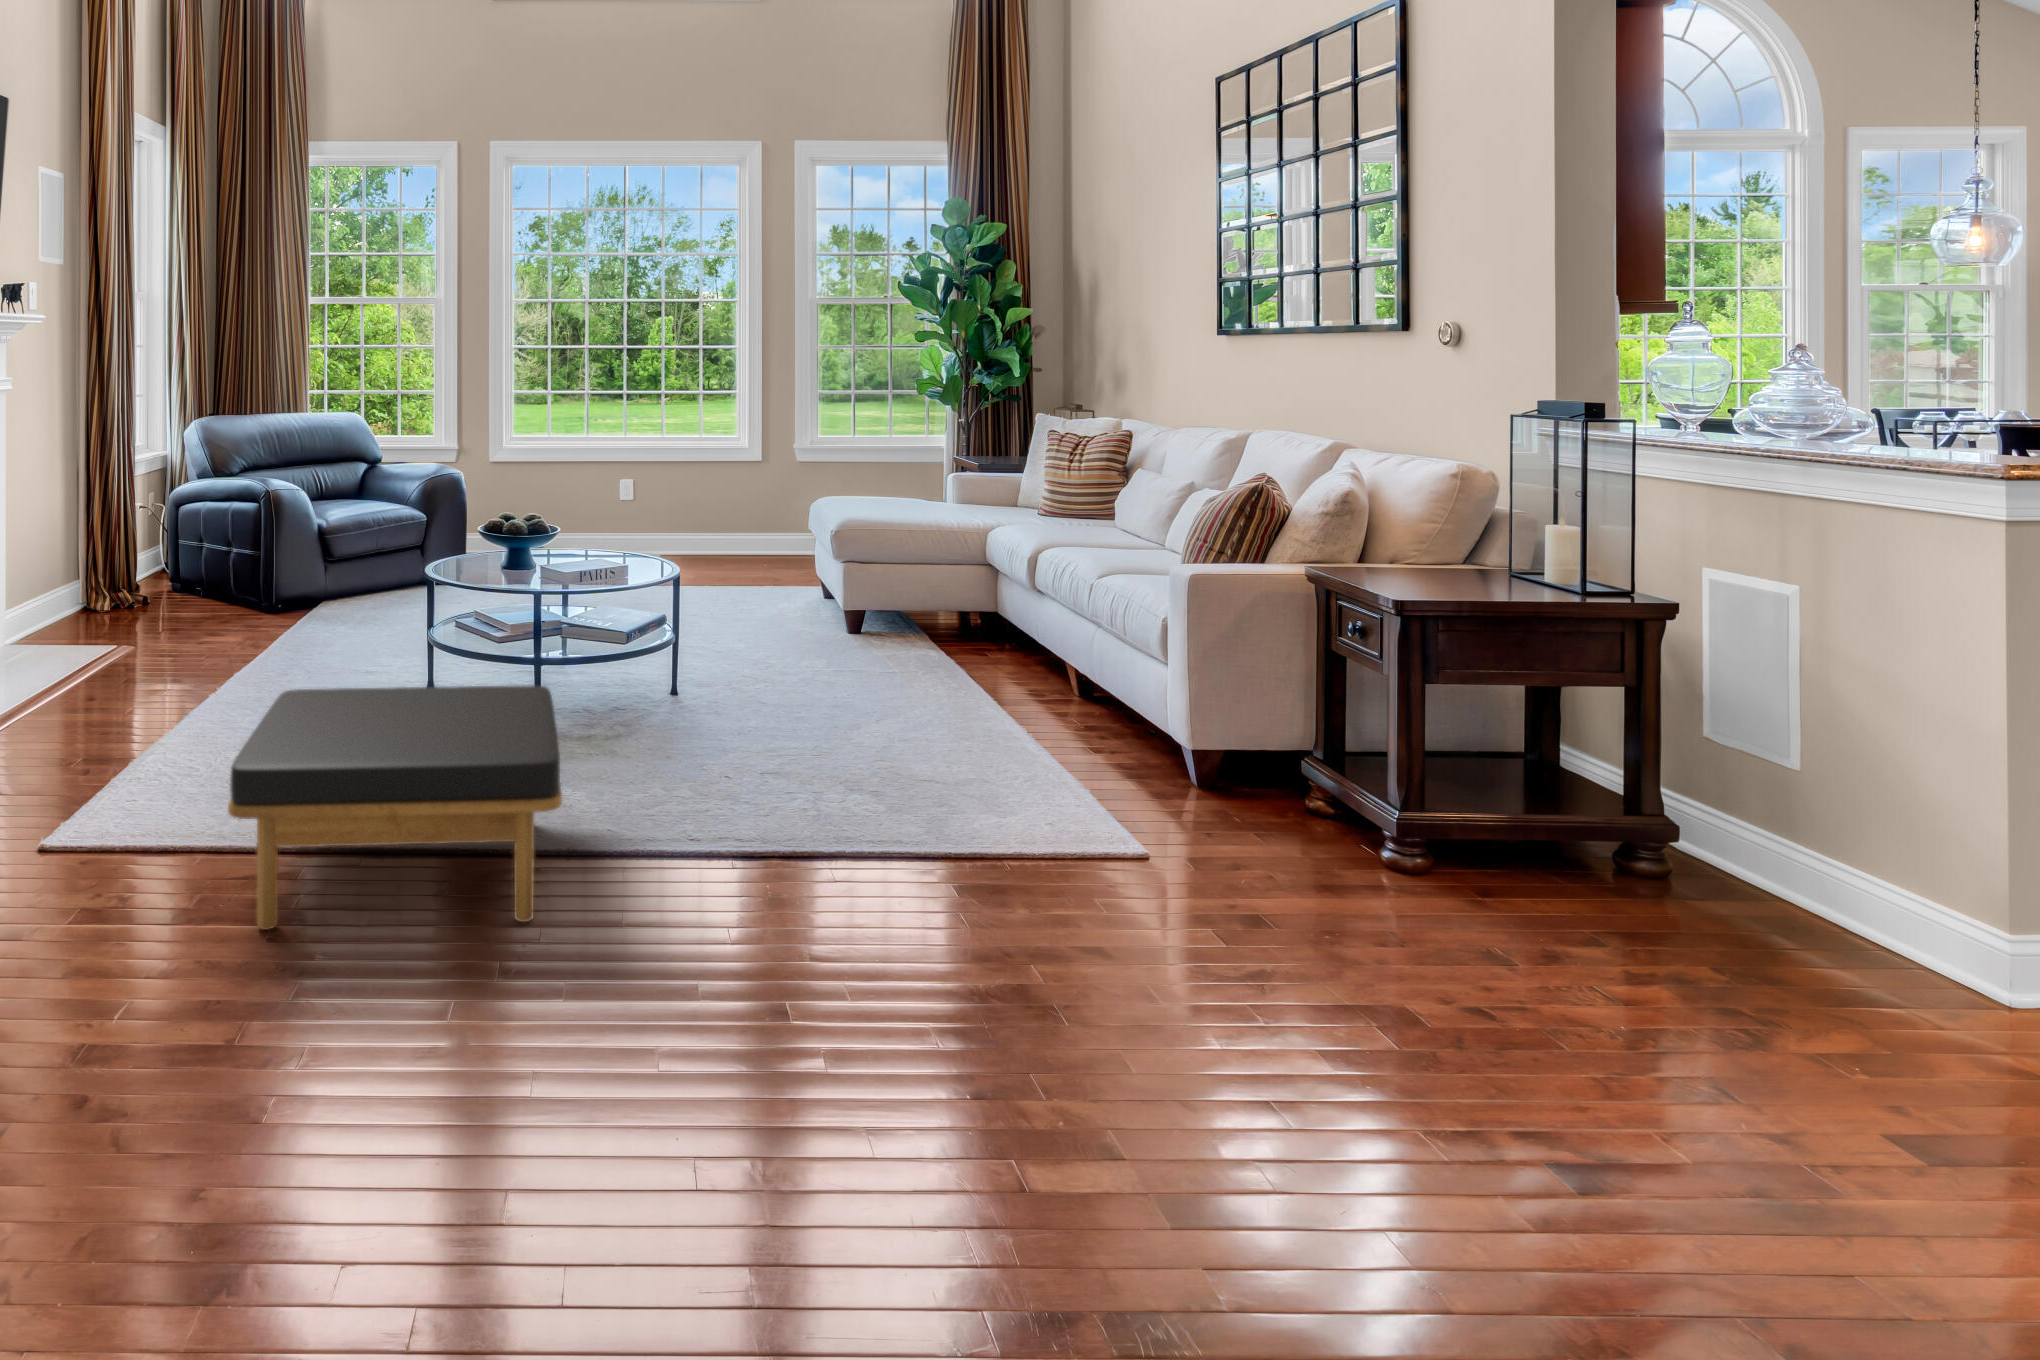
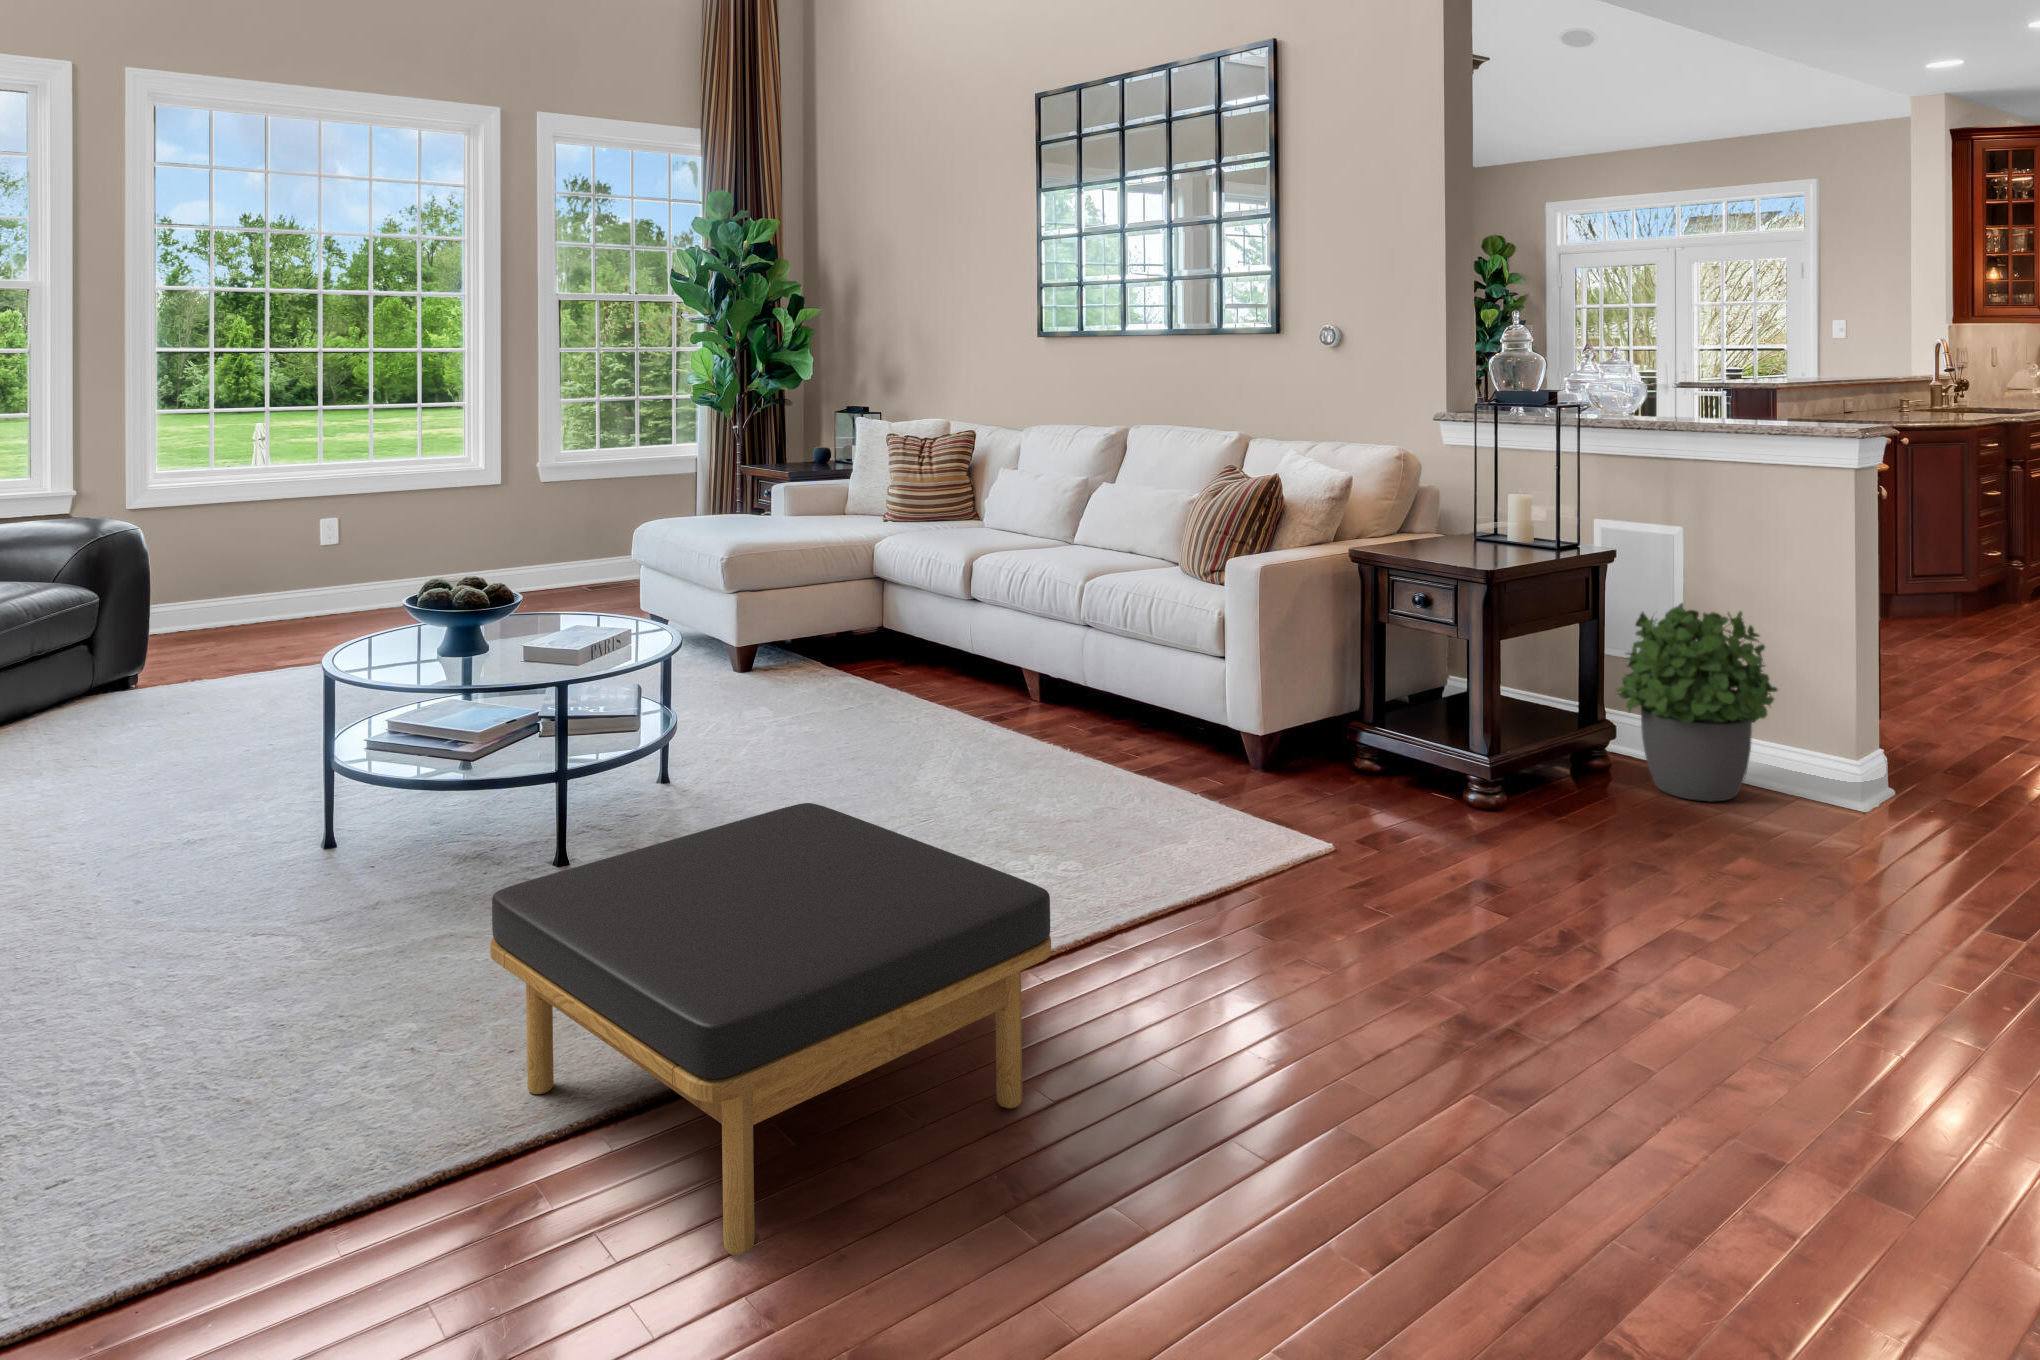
potted plant: none [1606,674,1868,946] -> present [1615,603,1778,801]

